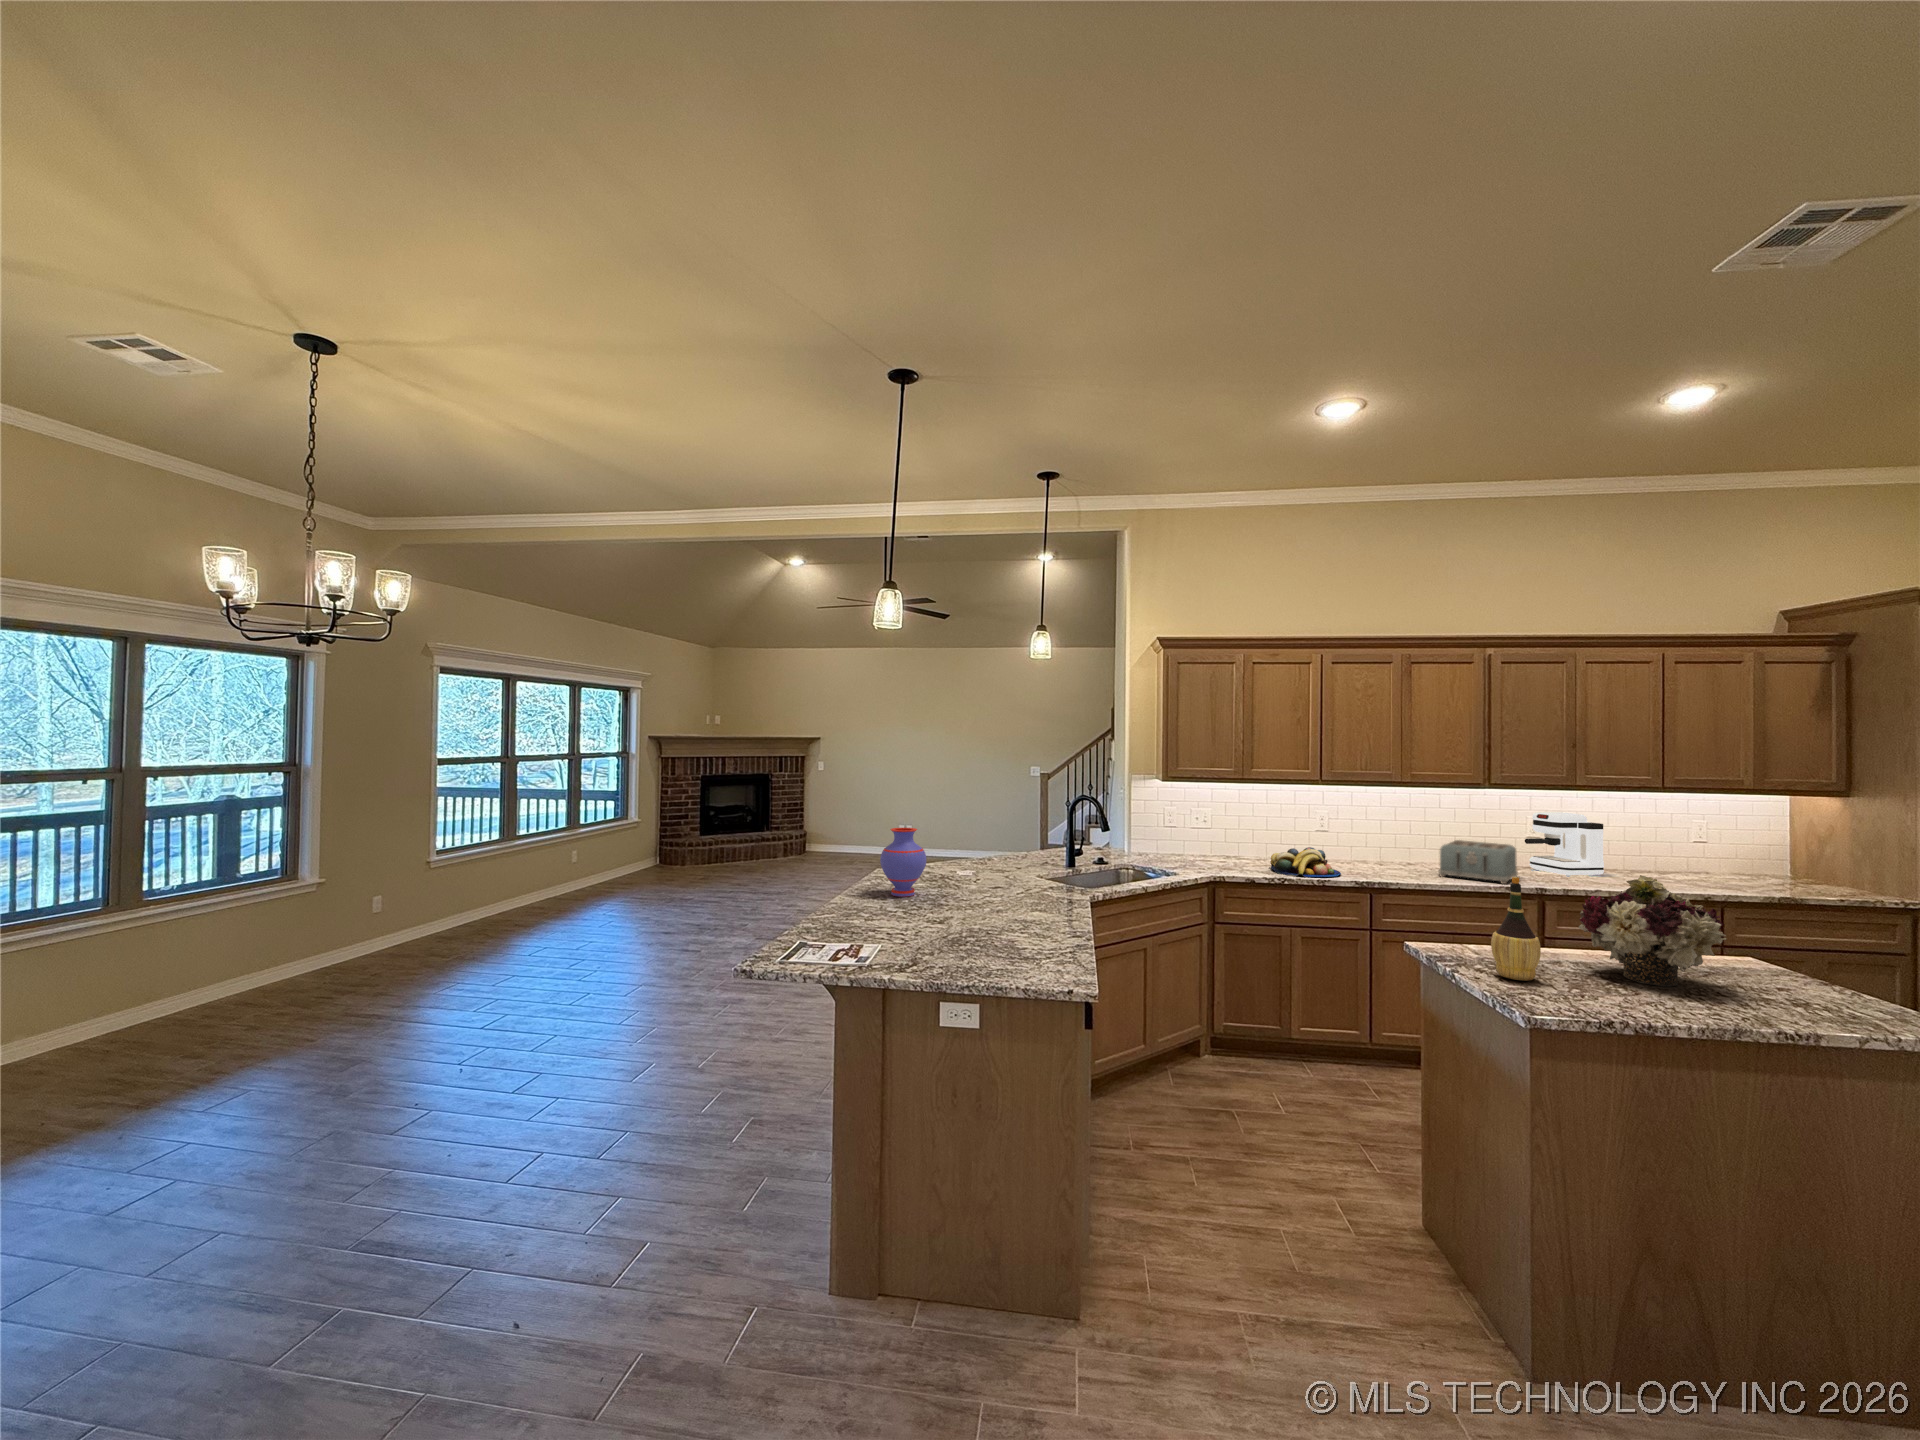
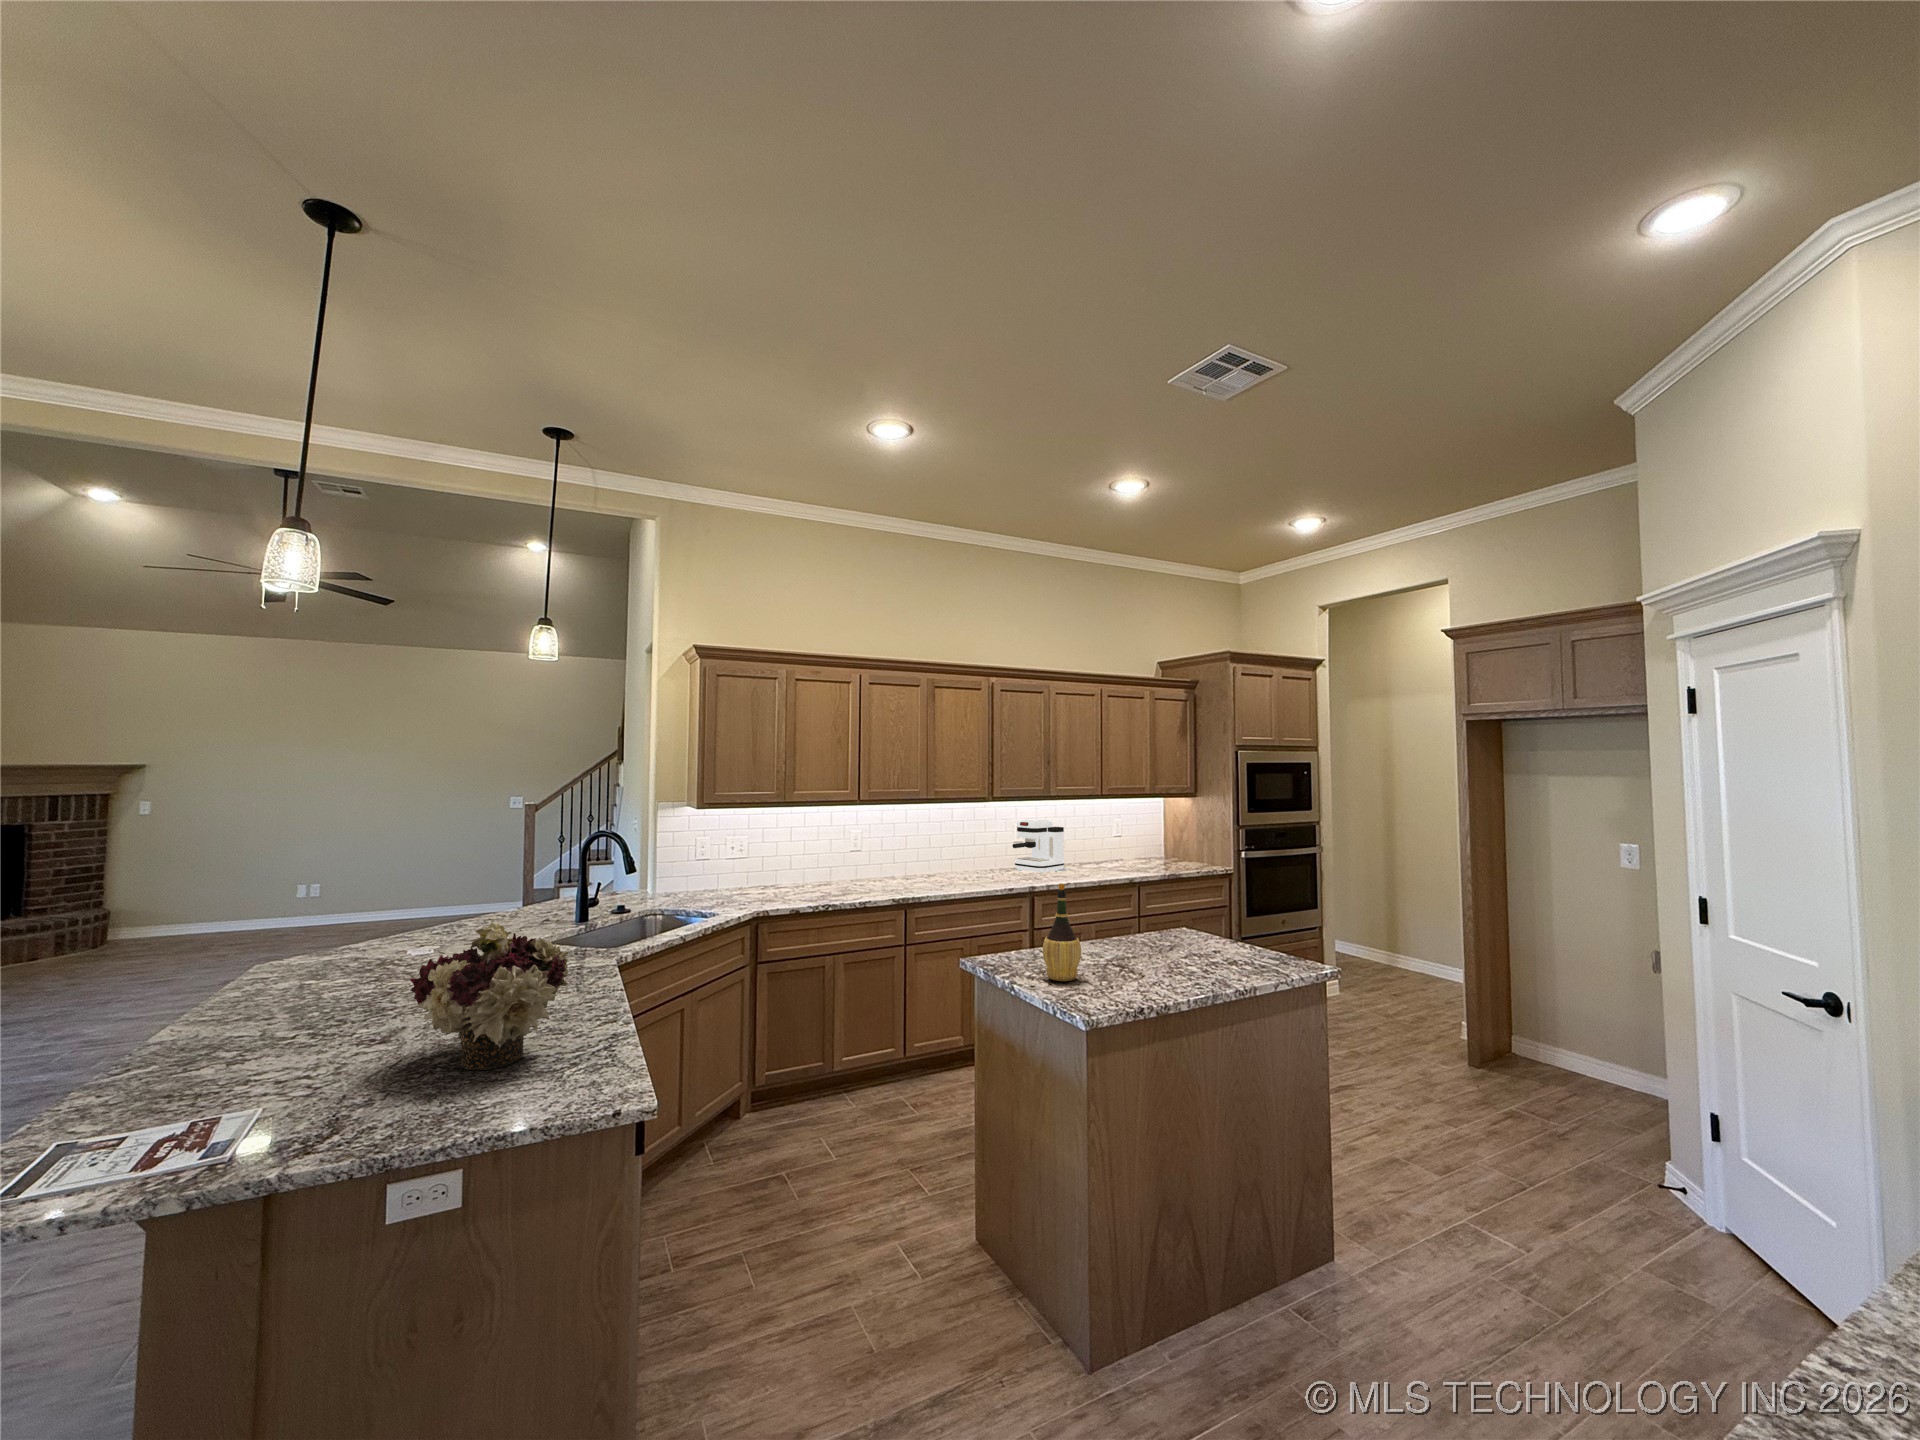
vase: present [880,828,926,897] -> none [263,897,356,1007]
toaster: present [1439,840,1518,884] -> none [955,850,1011,886]
fruit bowl: present [1270,847,1341,877] -> none [811,869,877,900]
flower arrangement: present [1579,875,1726,987] -> present [410,922,569,1070]

